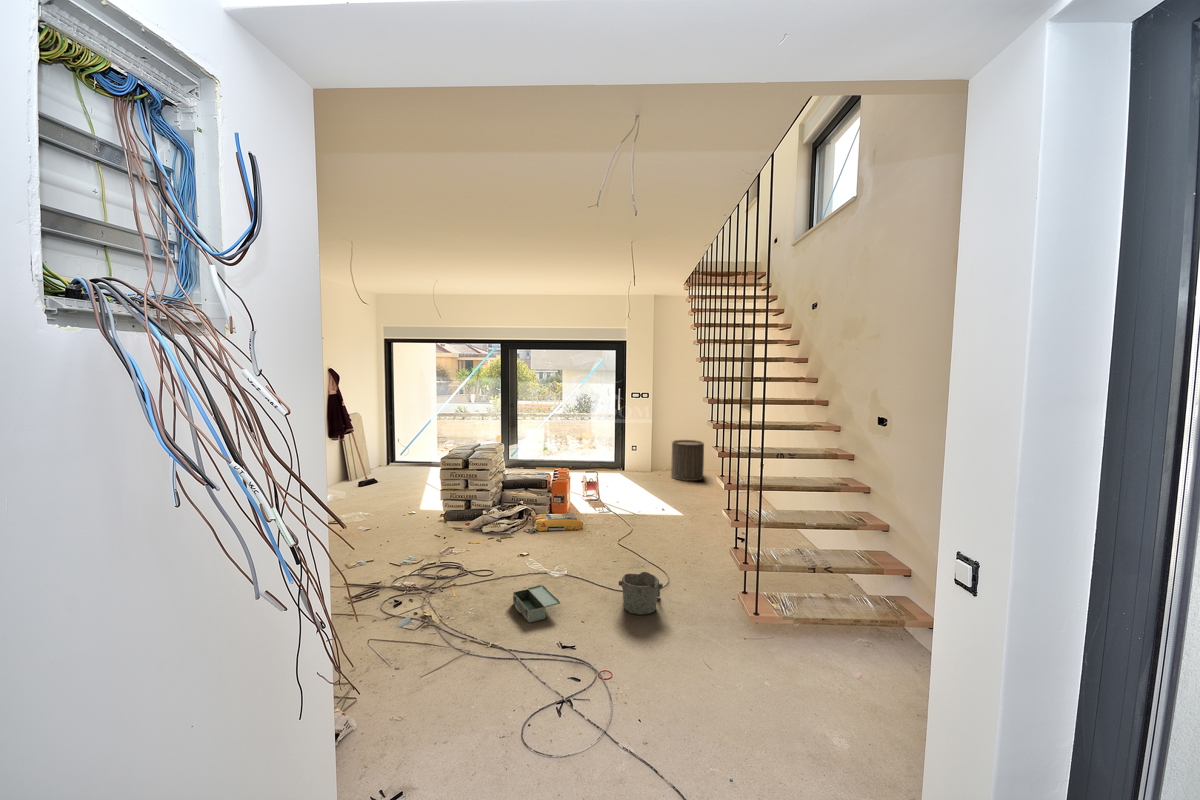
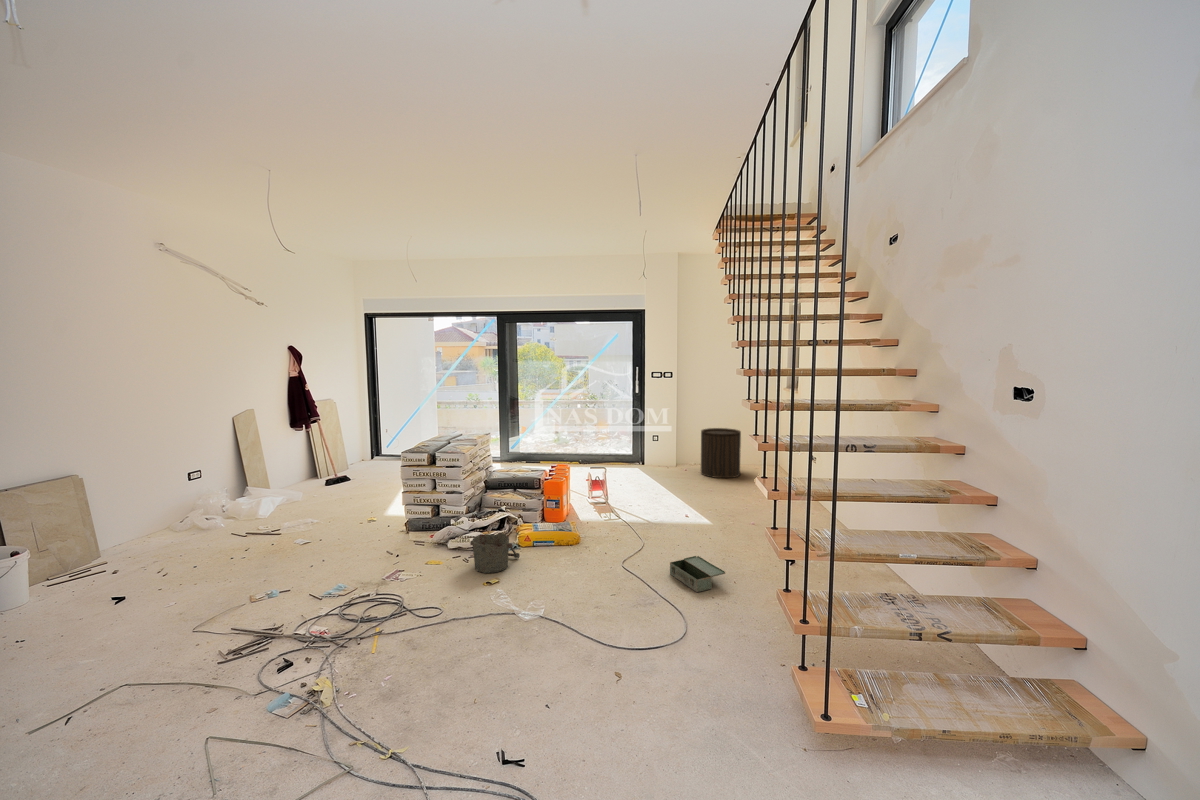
bucket: present [619,572,663,615] -> present [470,533,520,573]
toolbox: present [513,585,560,623] -> present [670,556,725,592]

